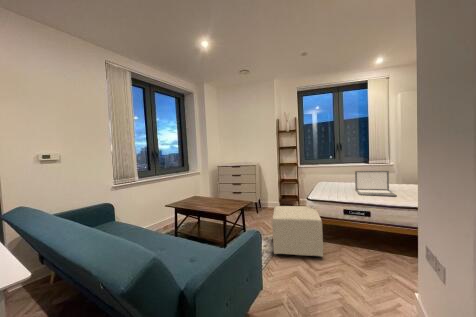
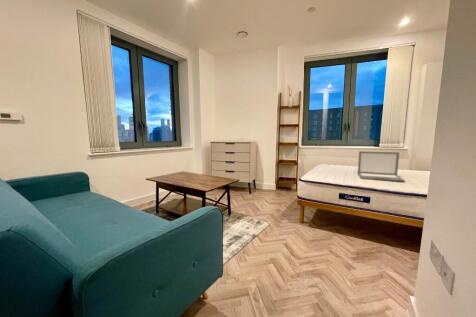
ottoman: present [272,206,323,257] -> none [254,186,310,244]

